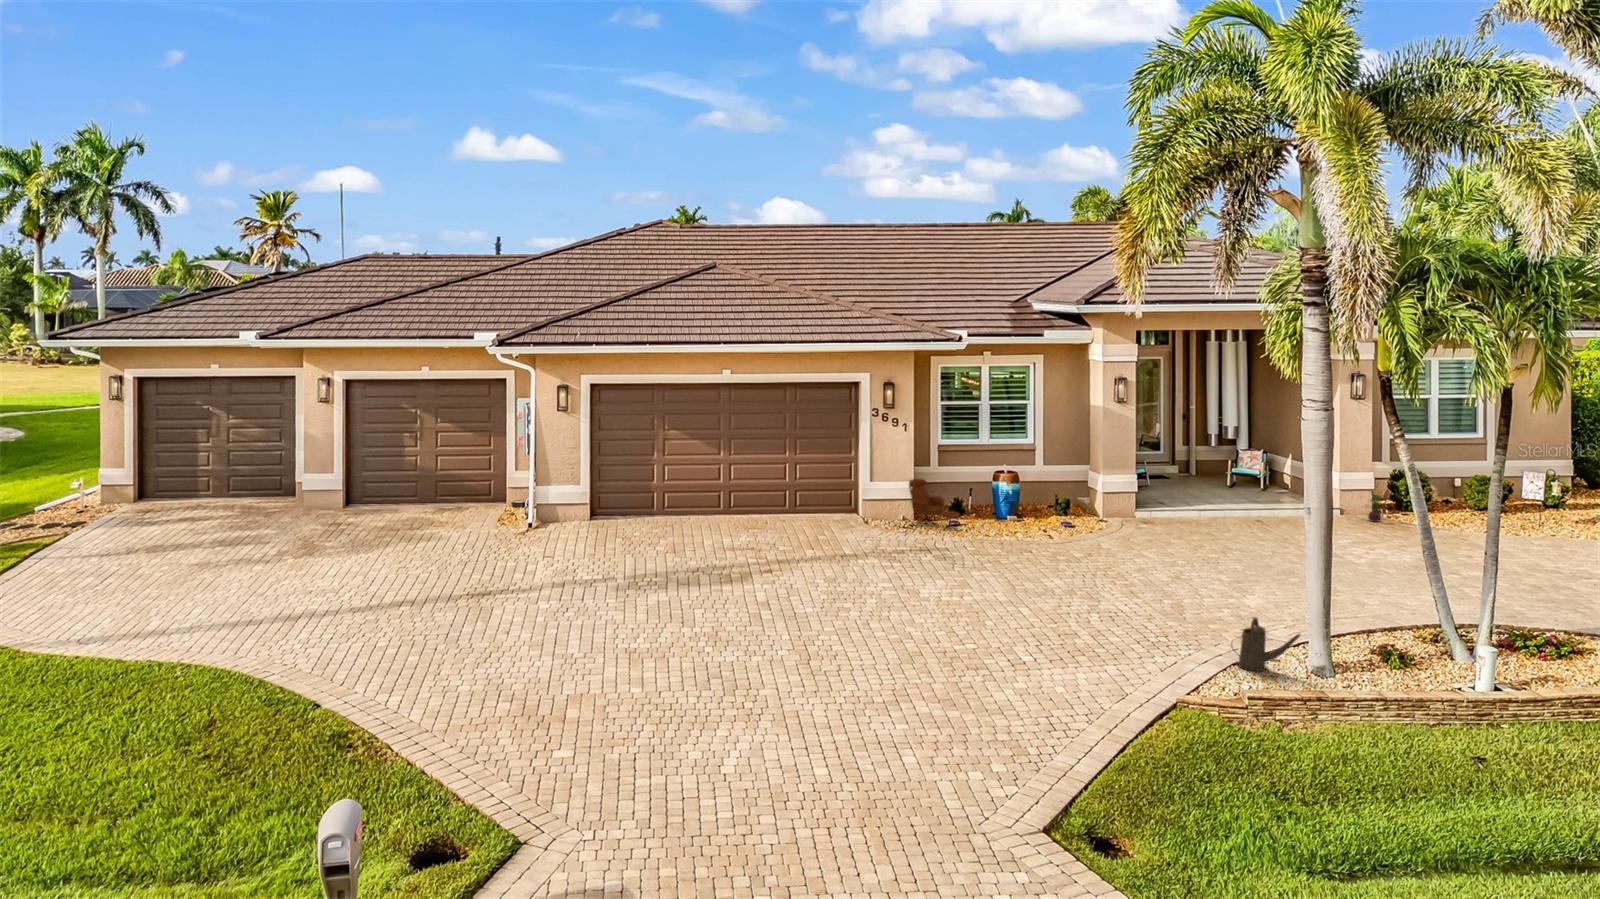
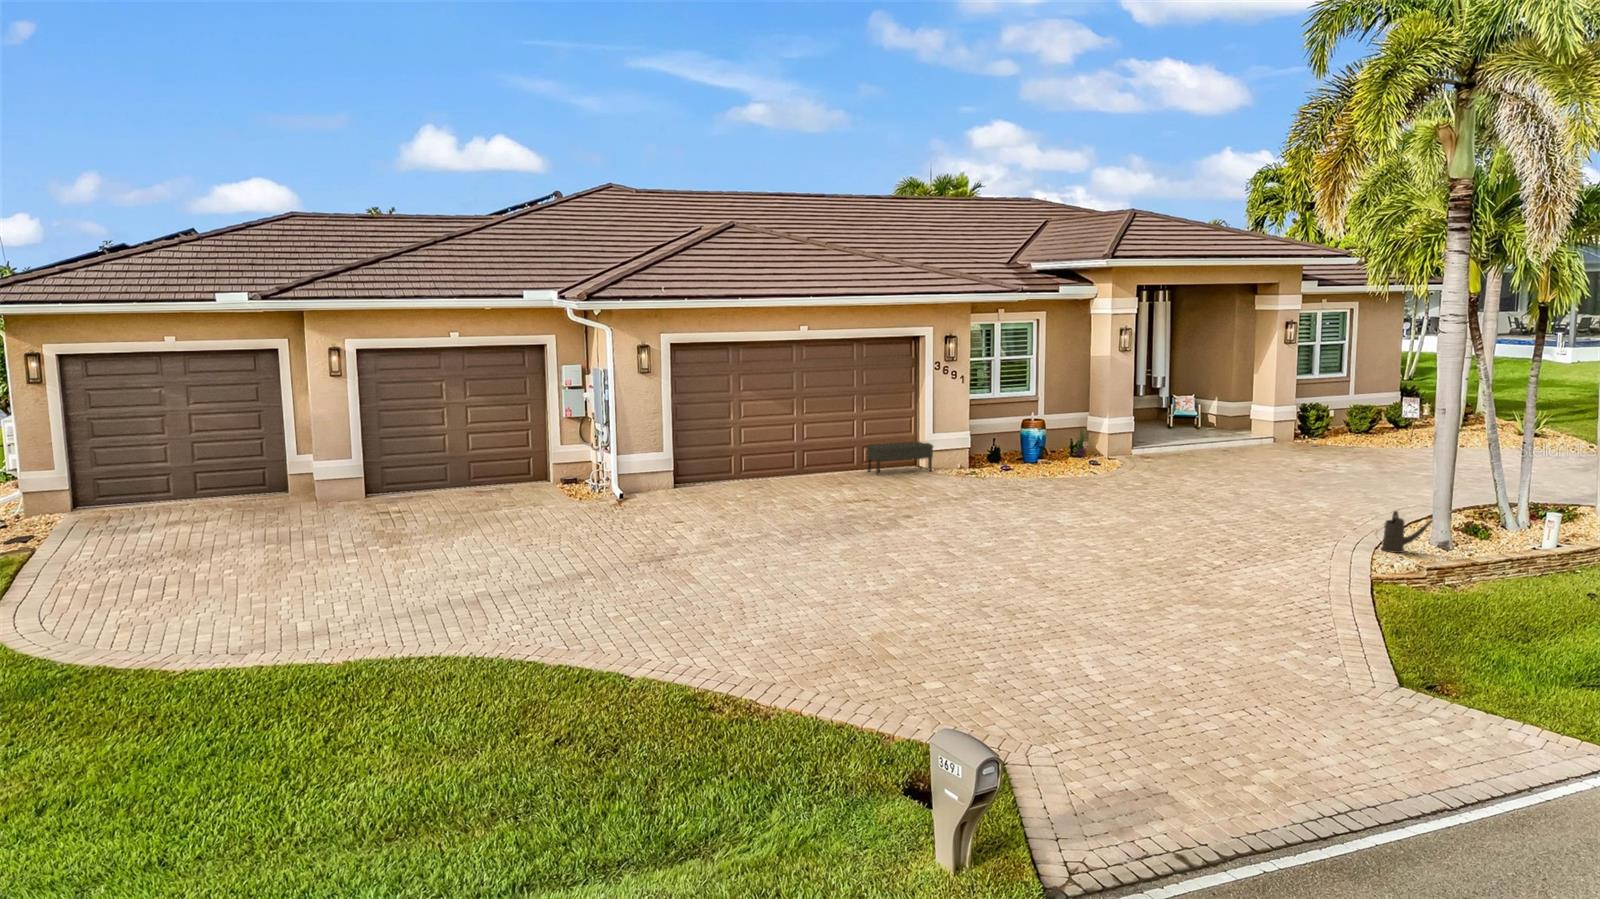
lounge chair: present [909,479,960,528] -> none [958,429,1012,474]
bench: none [811,489,880,523] -> present [867,442,933,475]
decorative plant: present [1367,491,1383,522] -> present [1076,430,1086,457]

